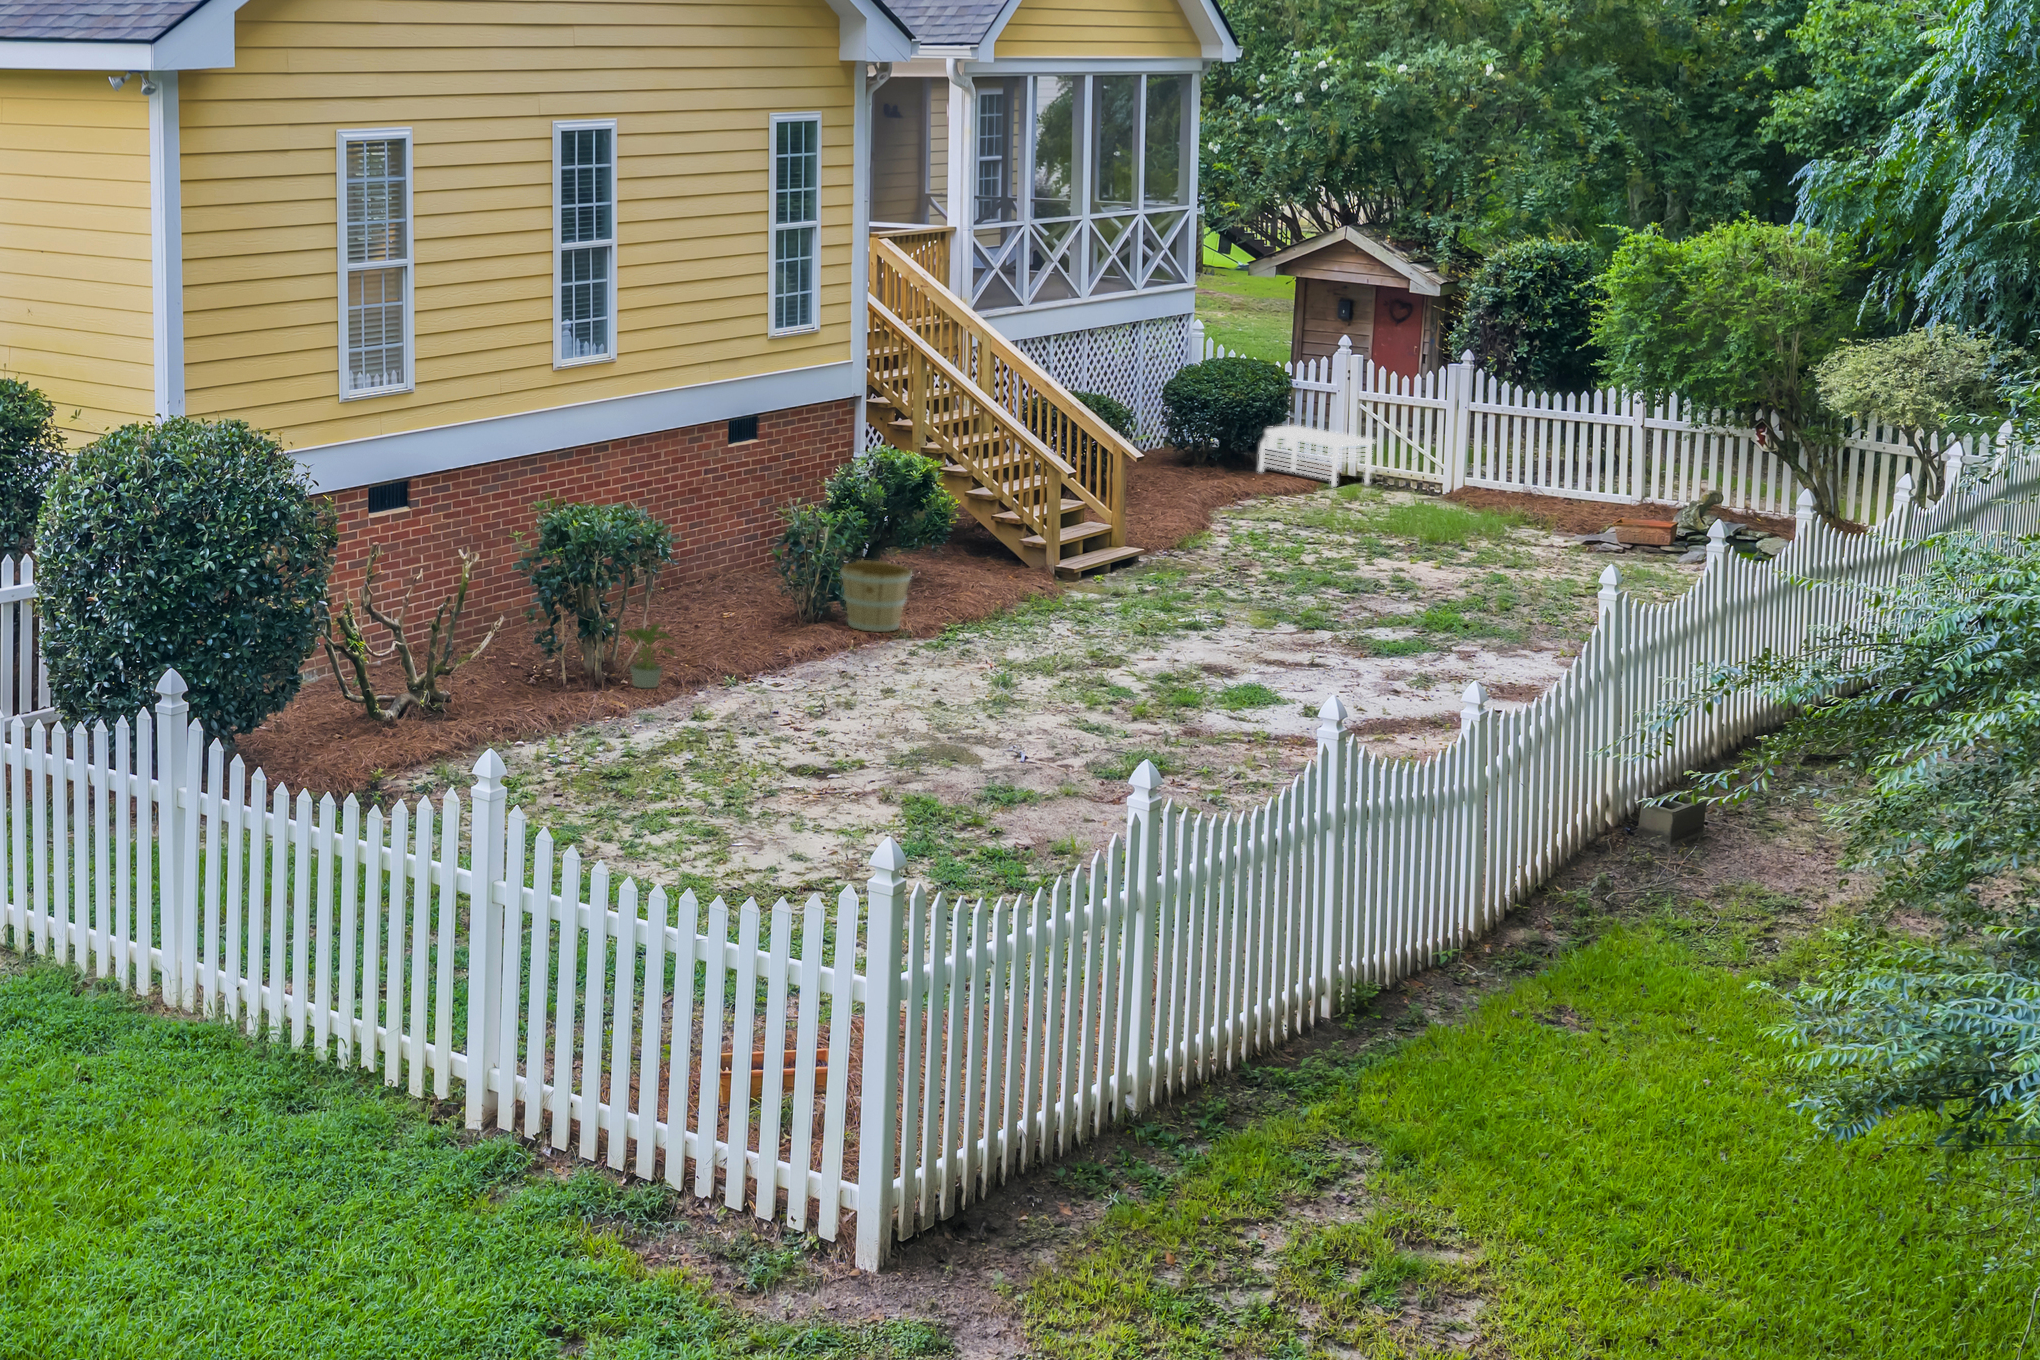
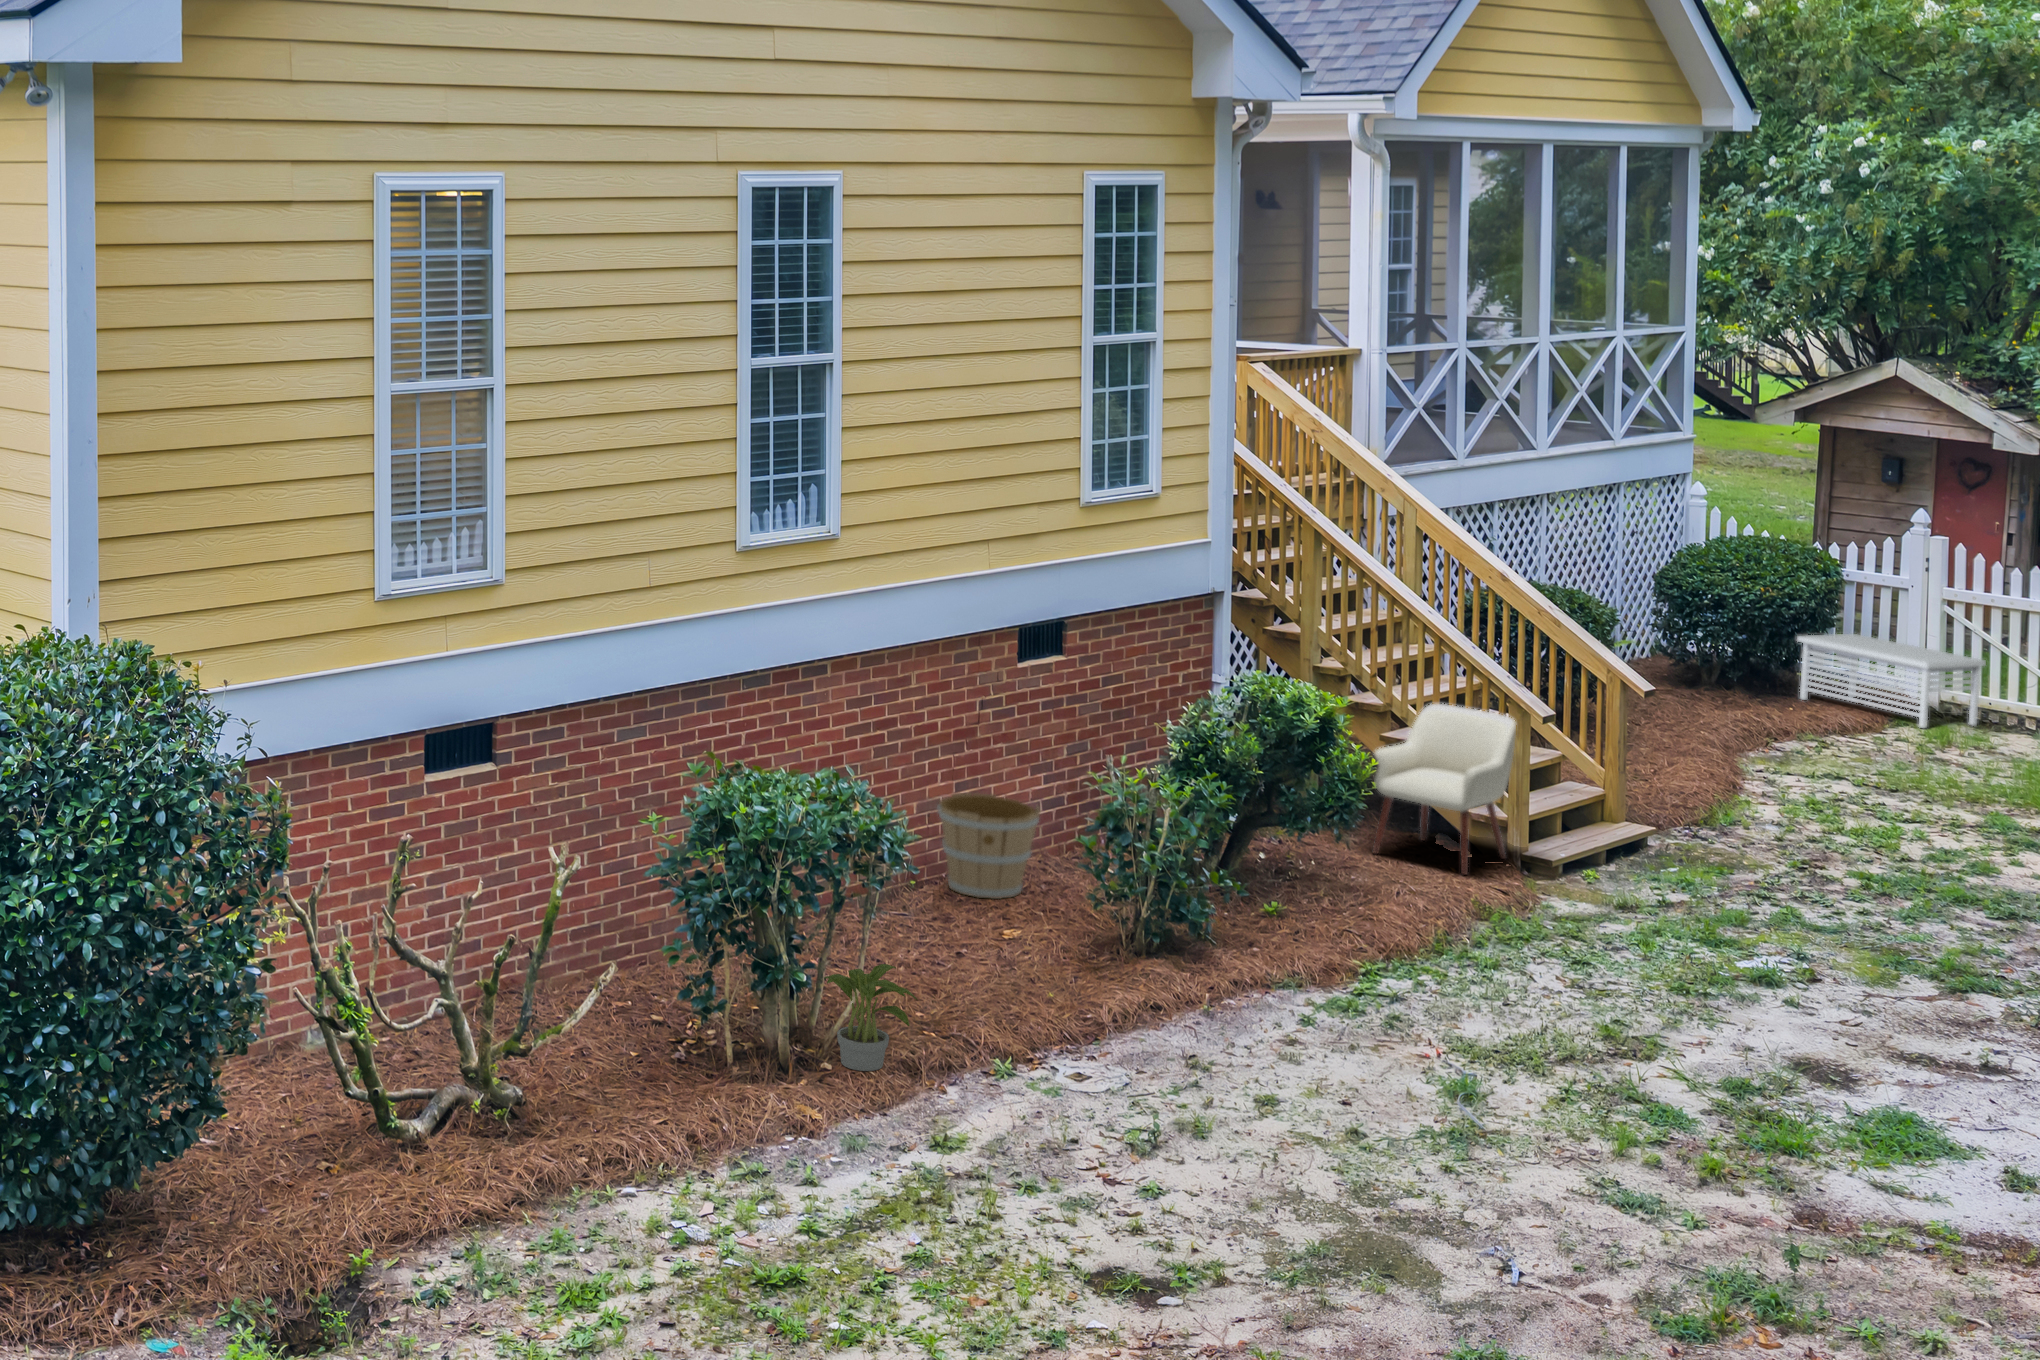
chair: none [962,469,1054,578] -> present [1373,704,1516,875]
wooden bucket: present [840,560,912,632] -> present [938,793,1040,899]

